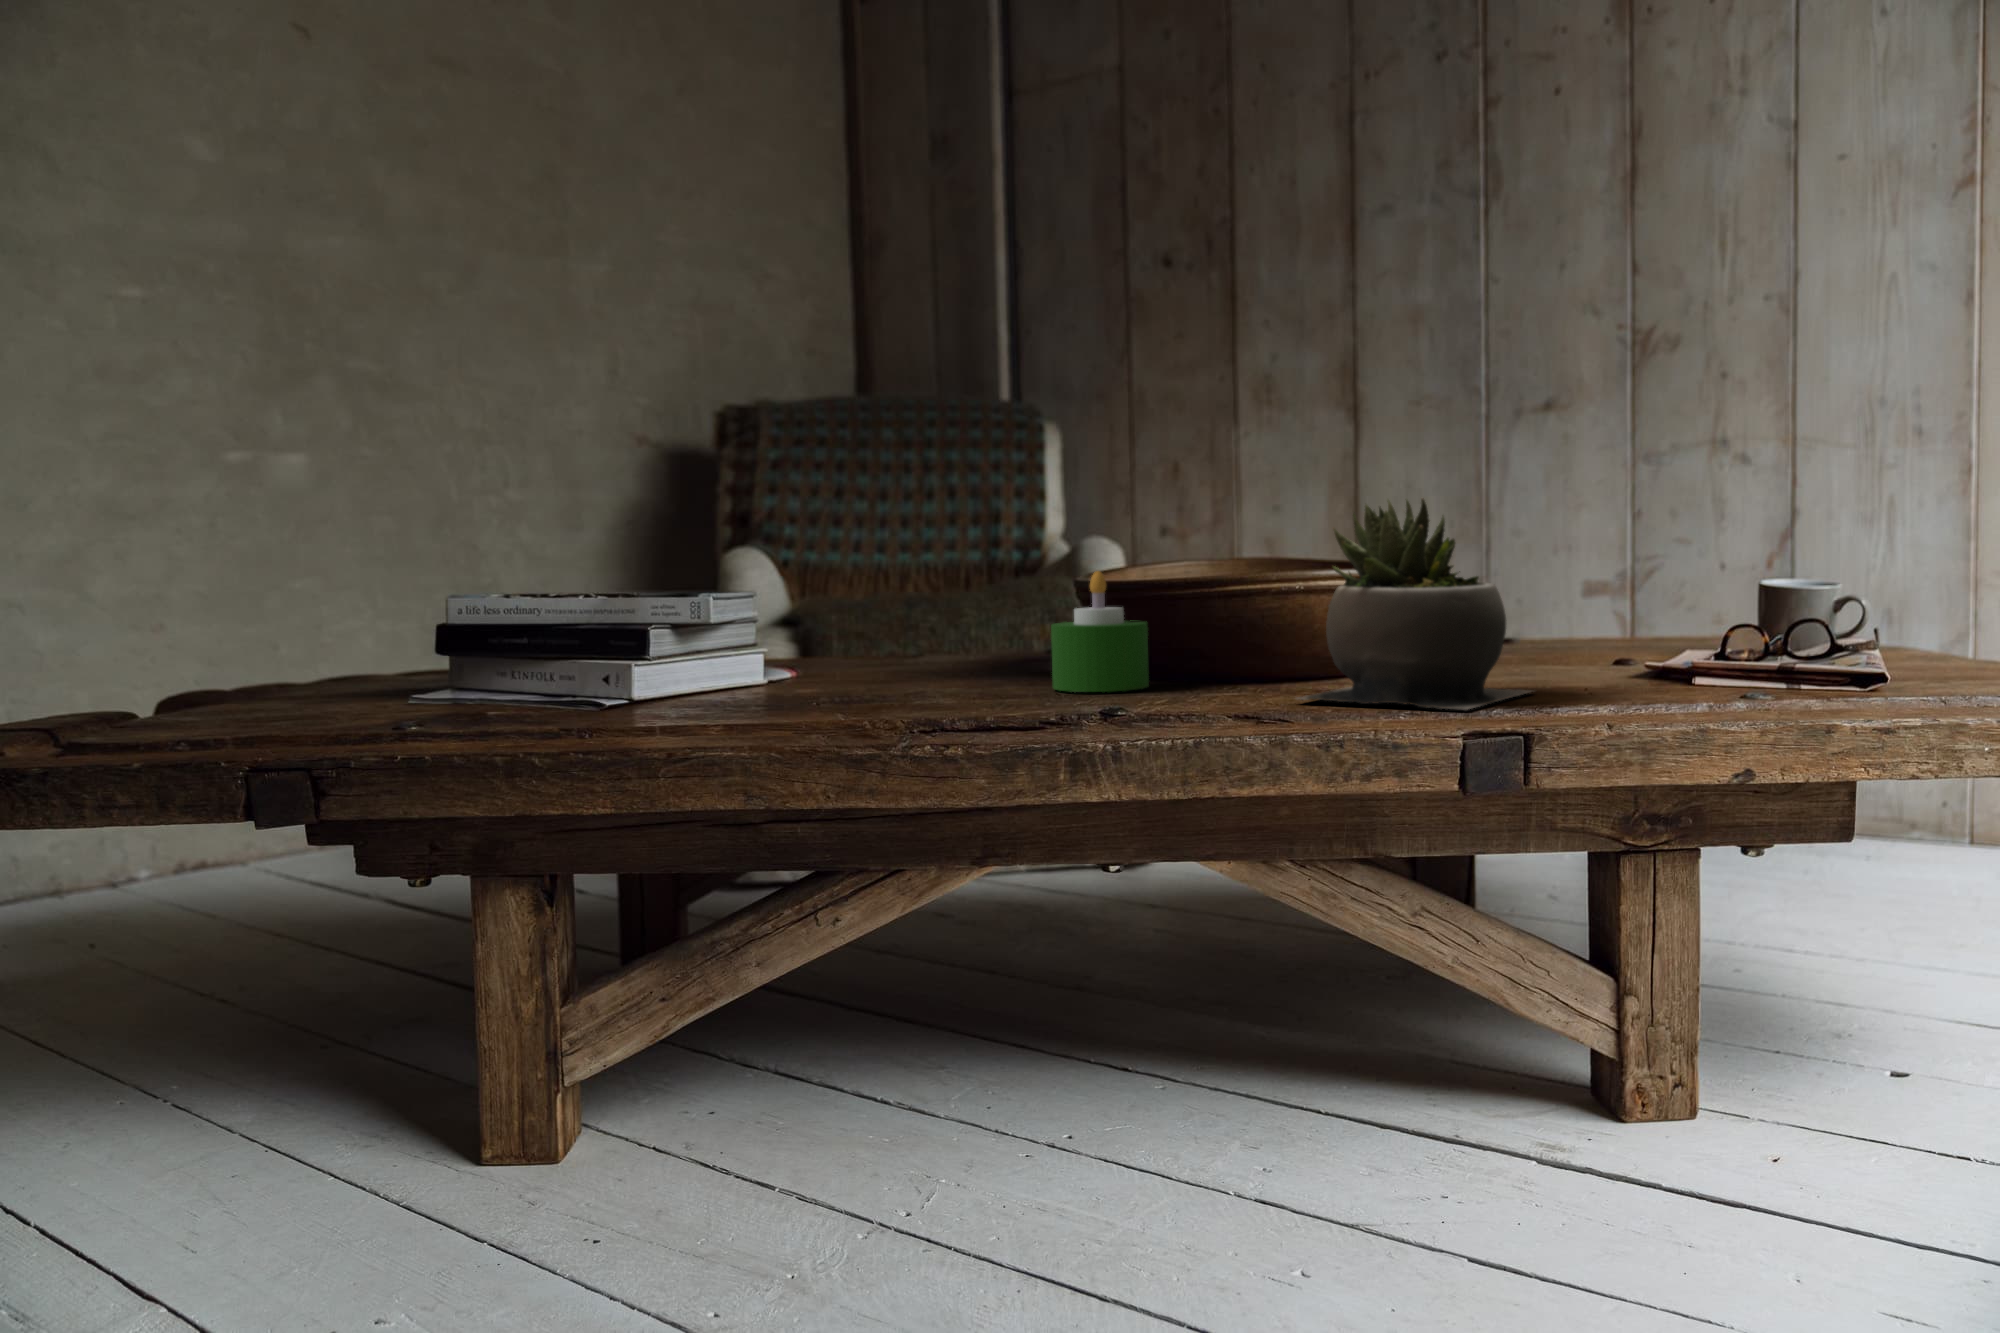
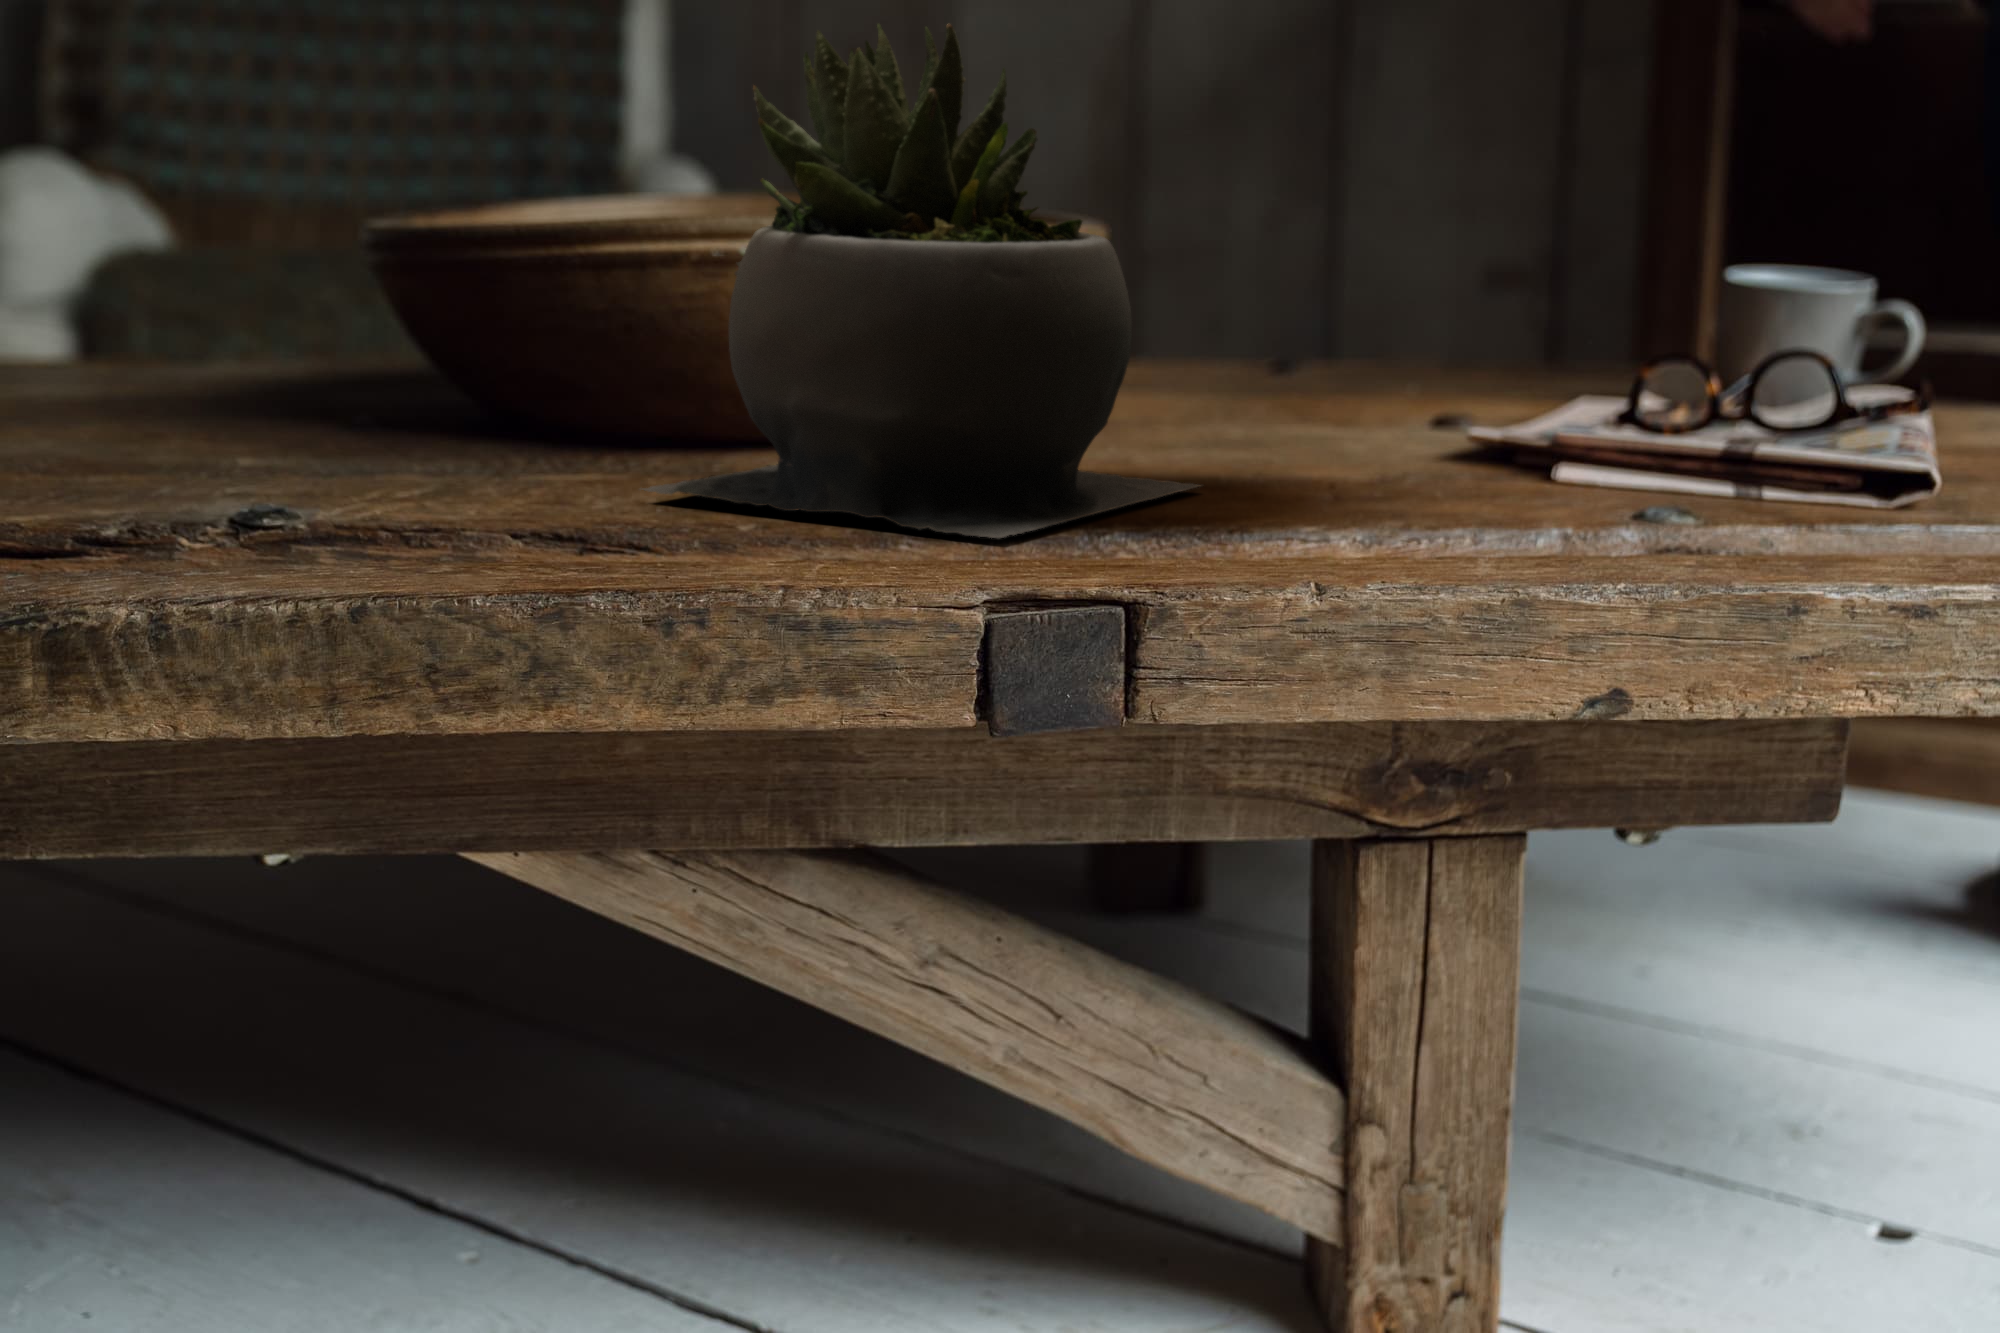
candle: present [1051,571,1149,692] -> none [166,166,401,448]

